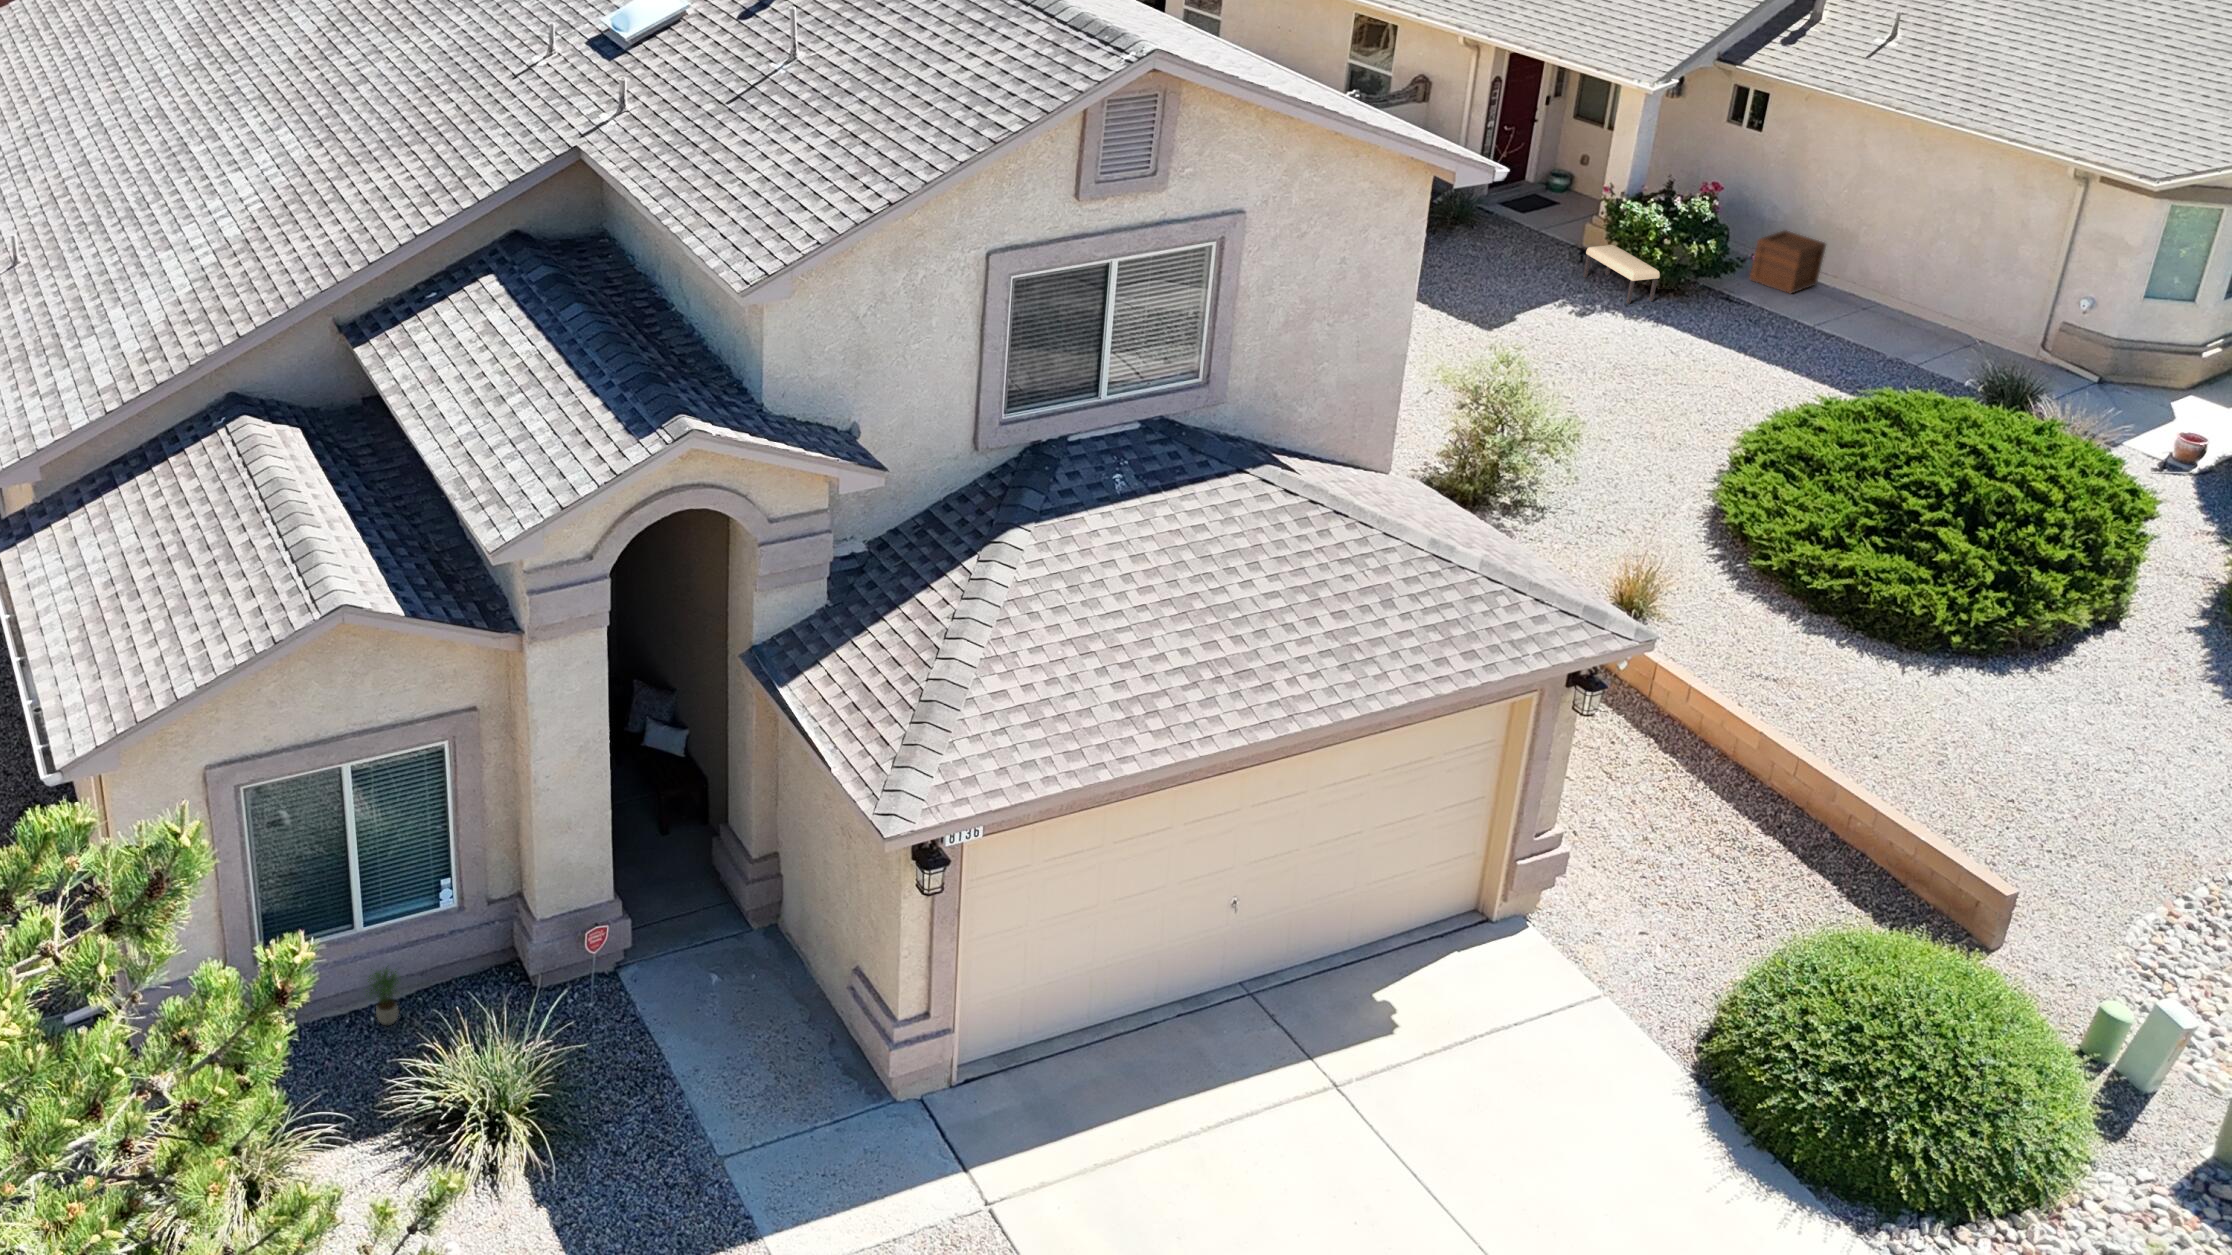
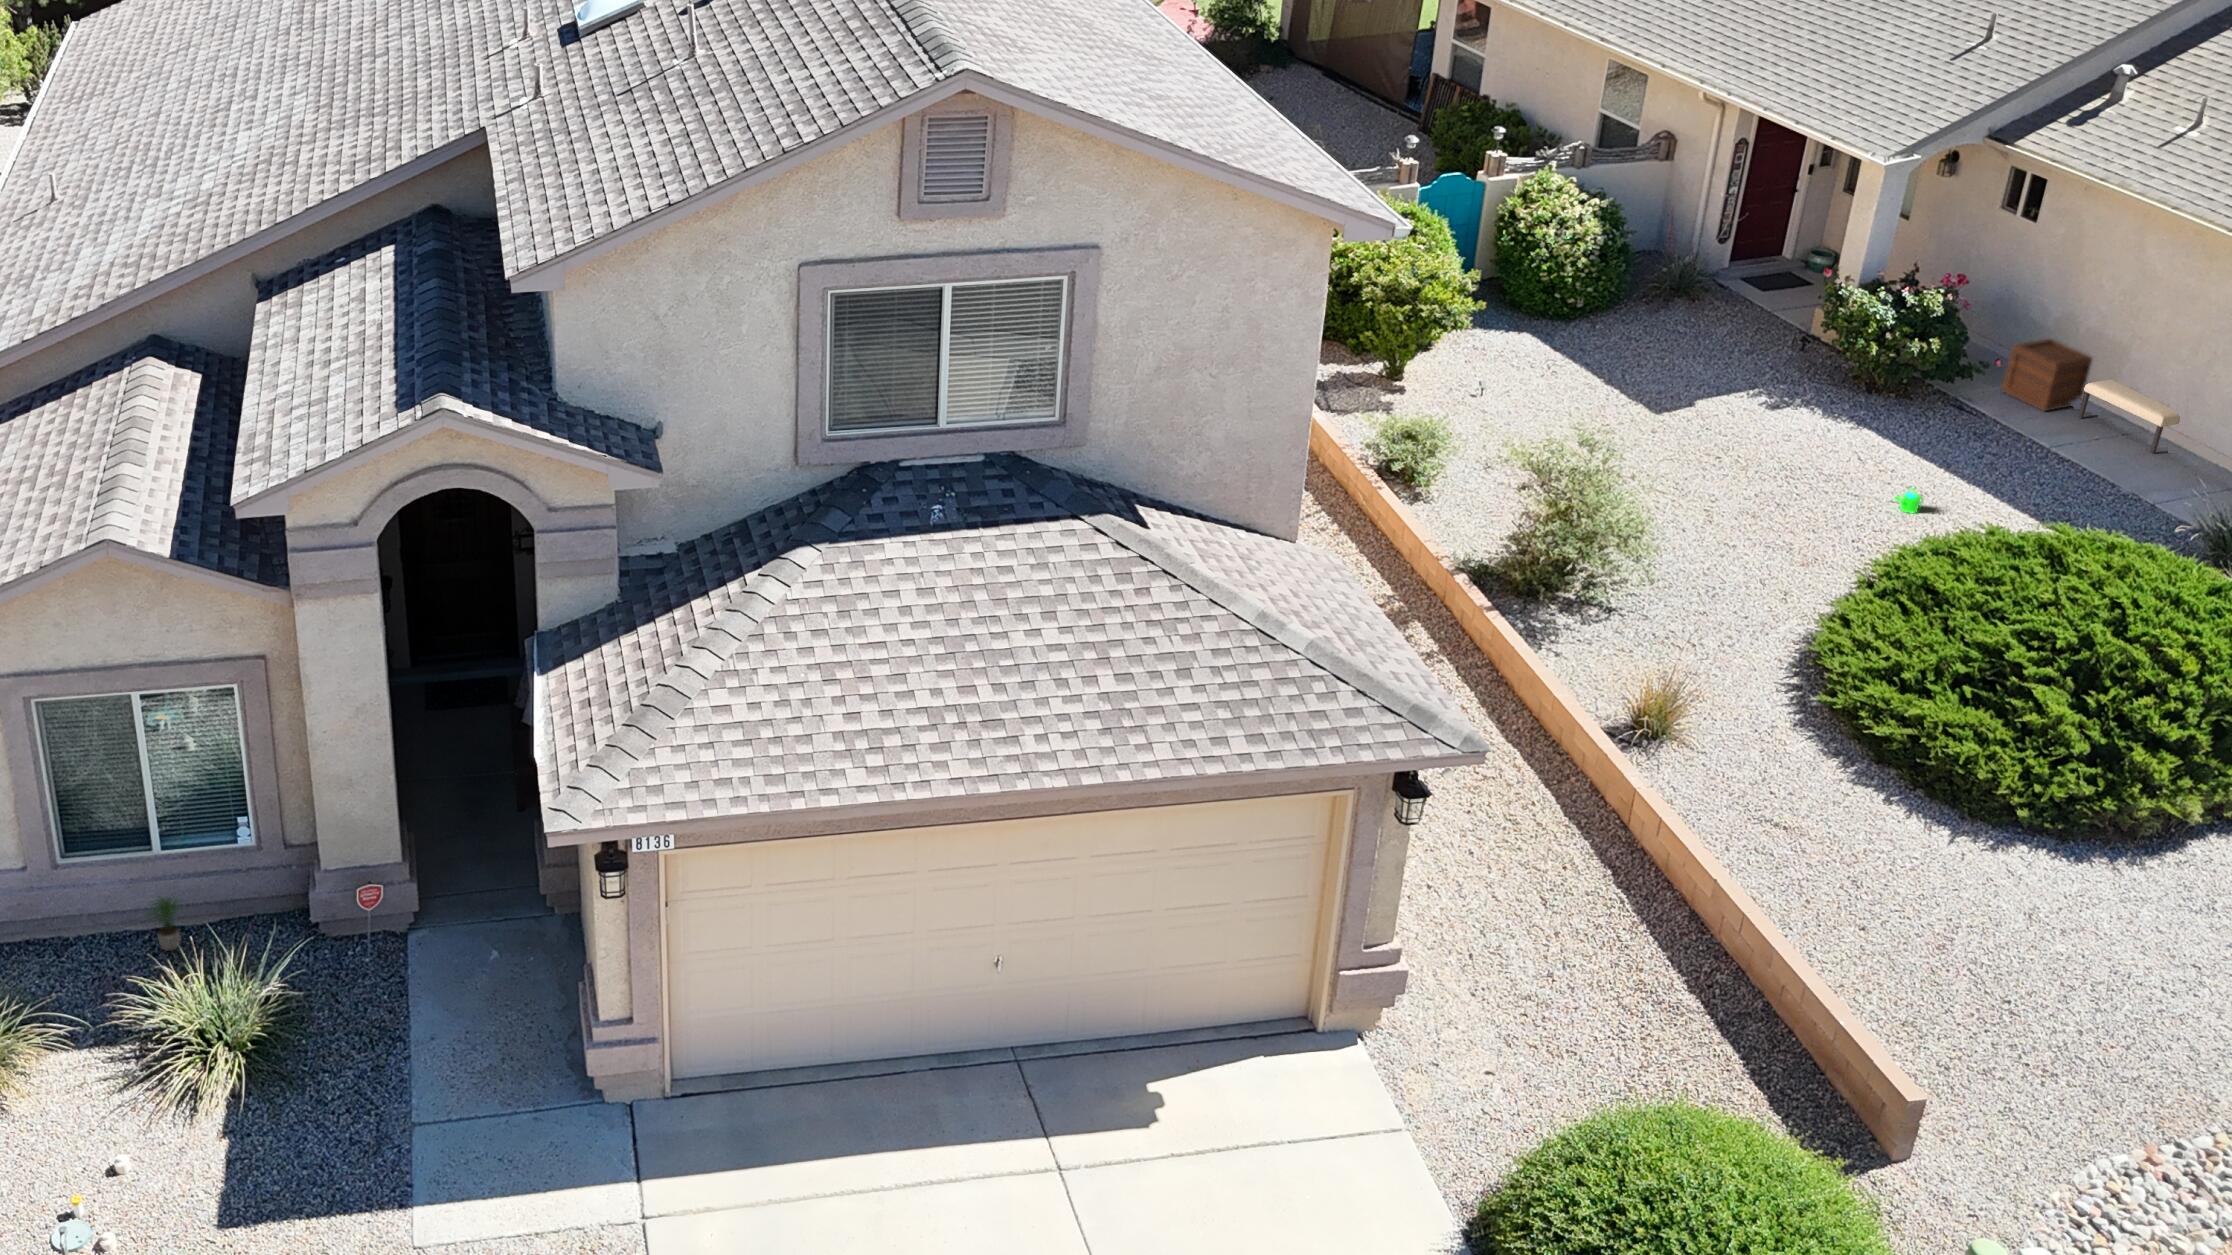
bench: present [1583,245,1660,304] -> present [2078,380,2180,453]
watering can: none [1720,370,1742,393] -> present [1895,489,1923,513]

